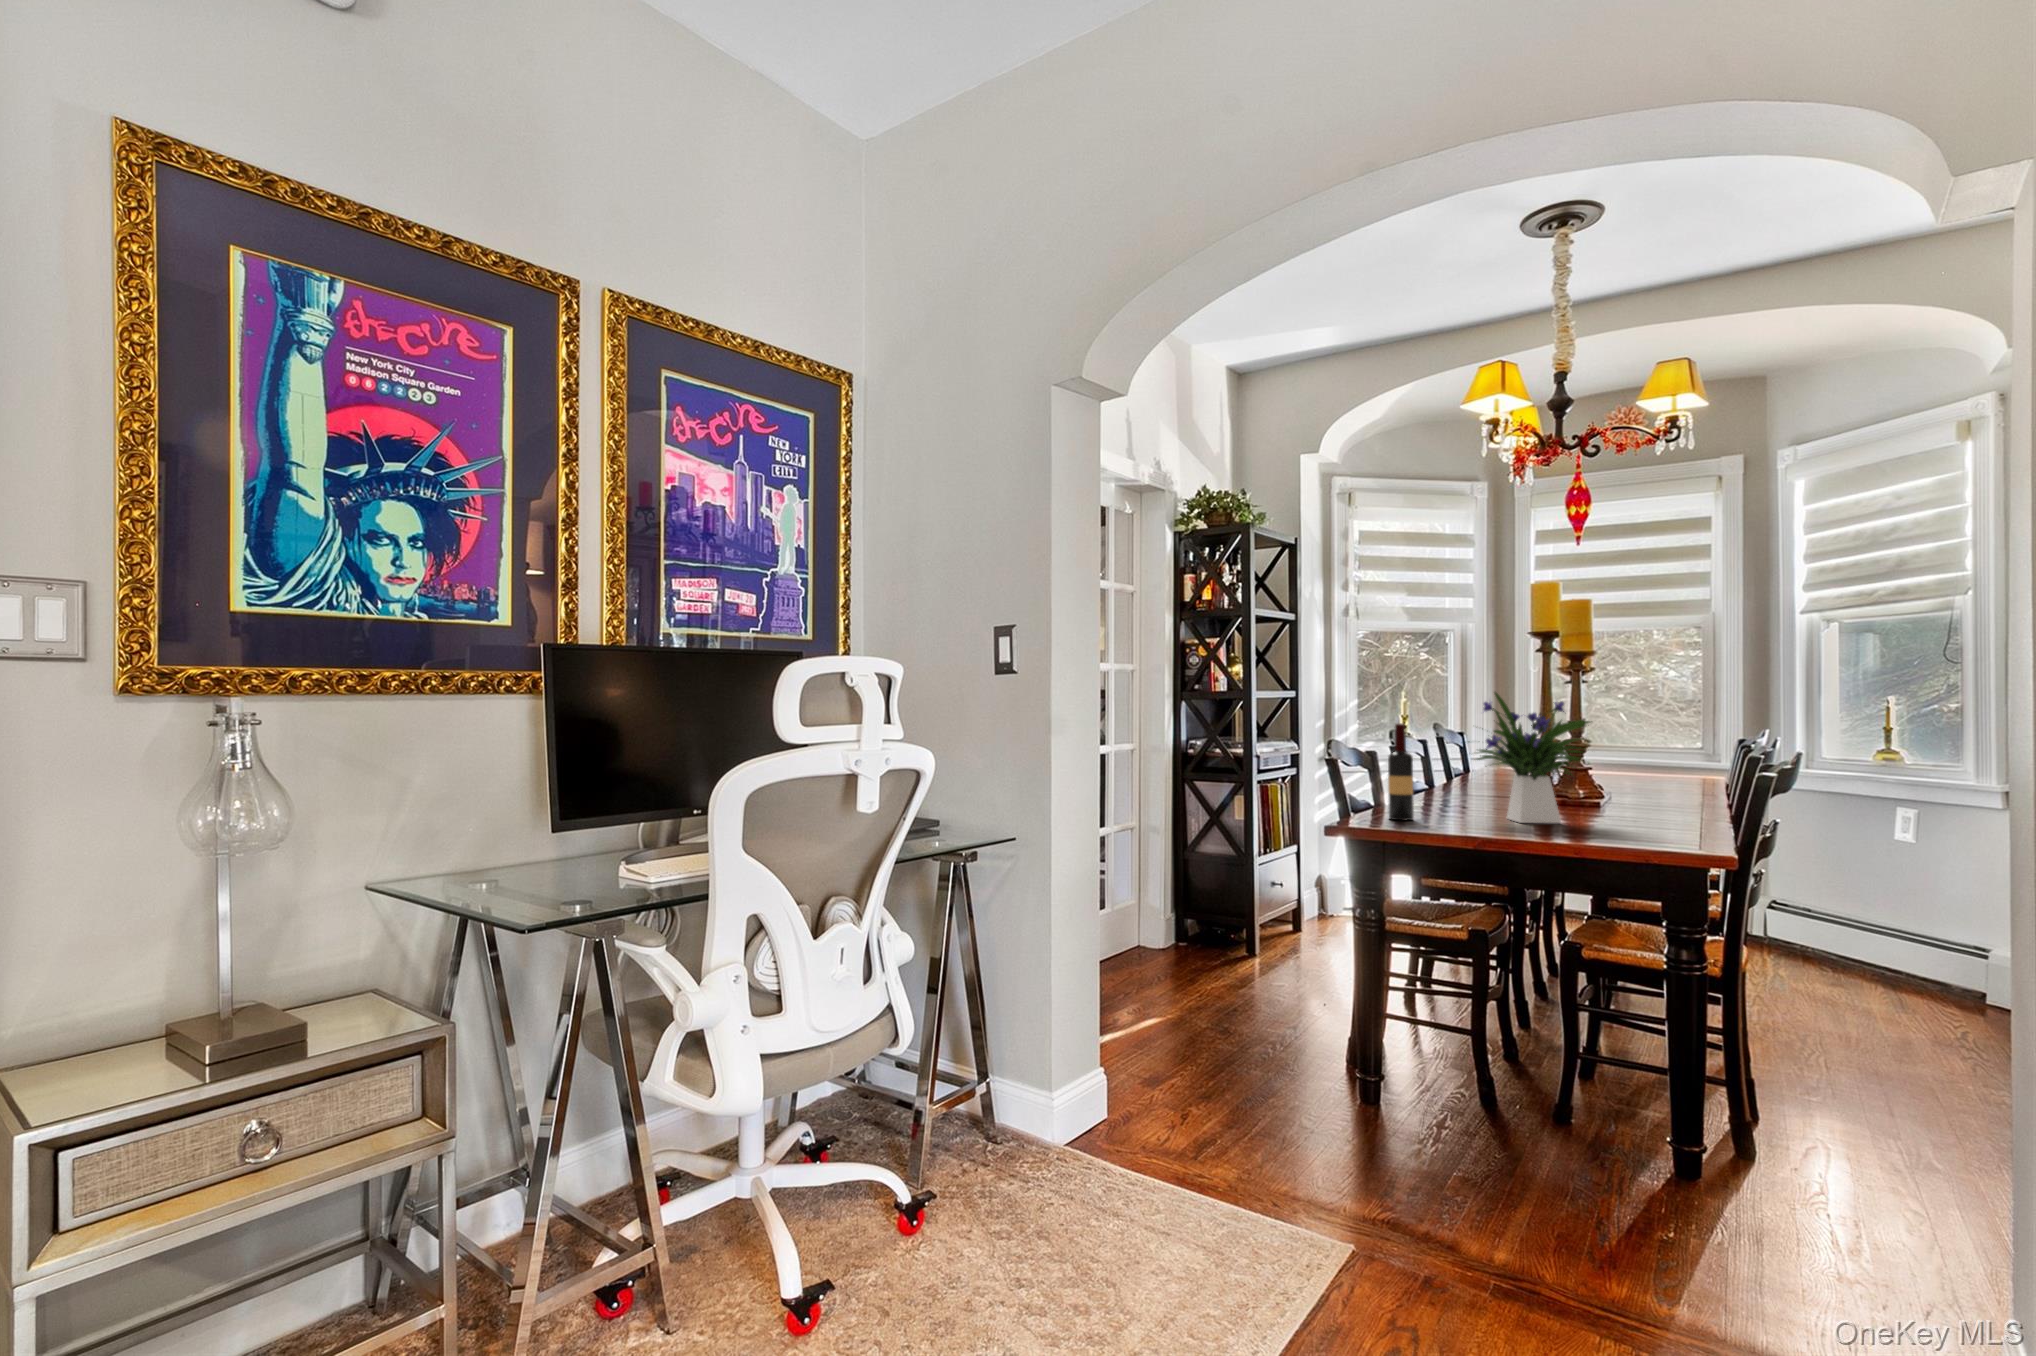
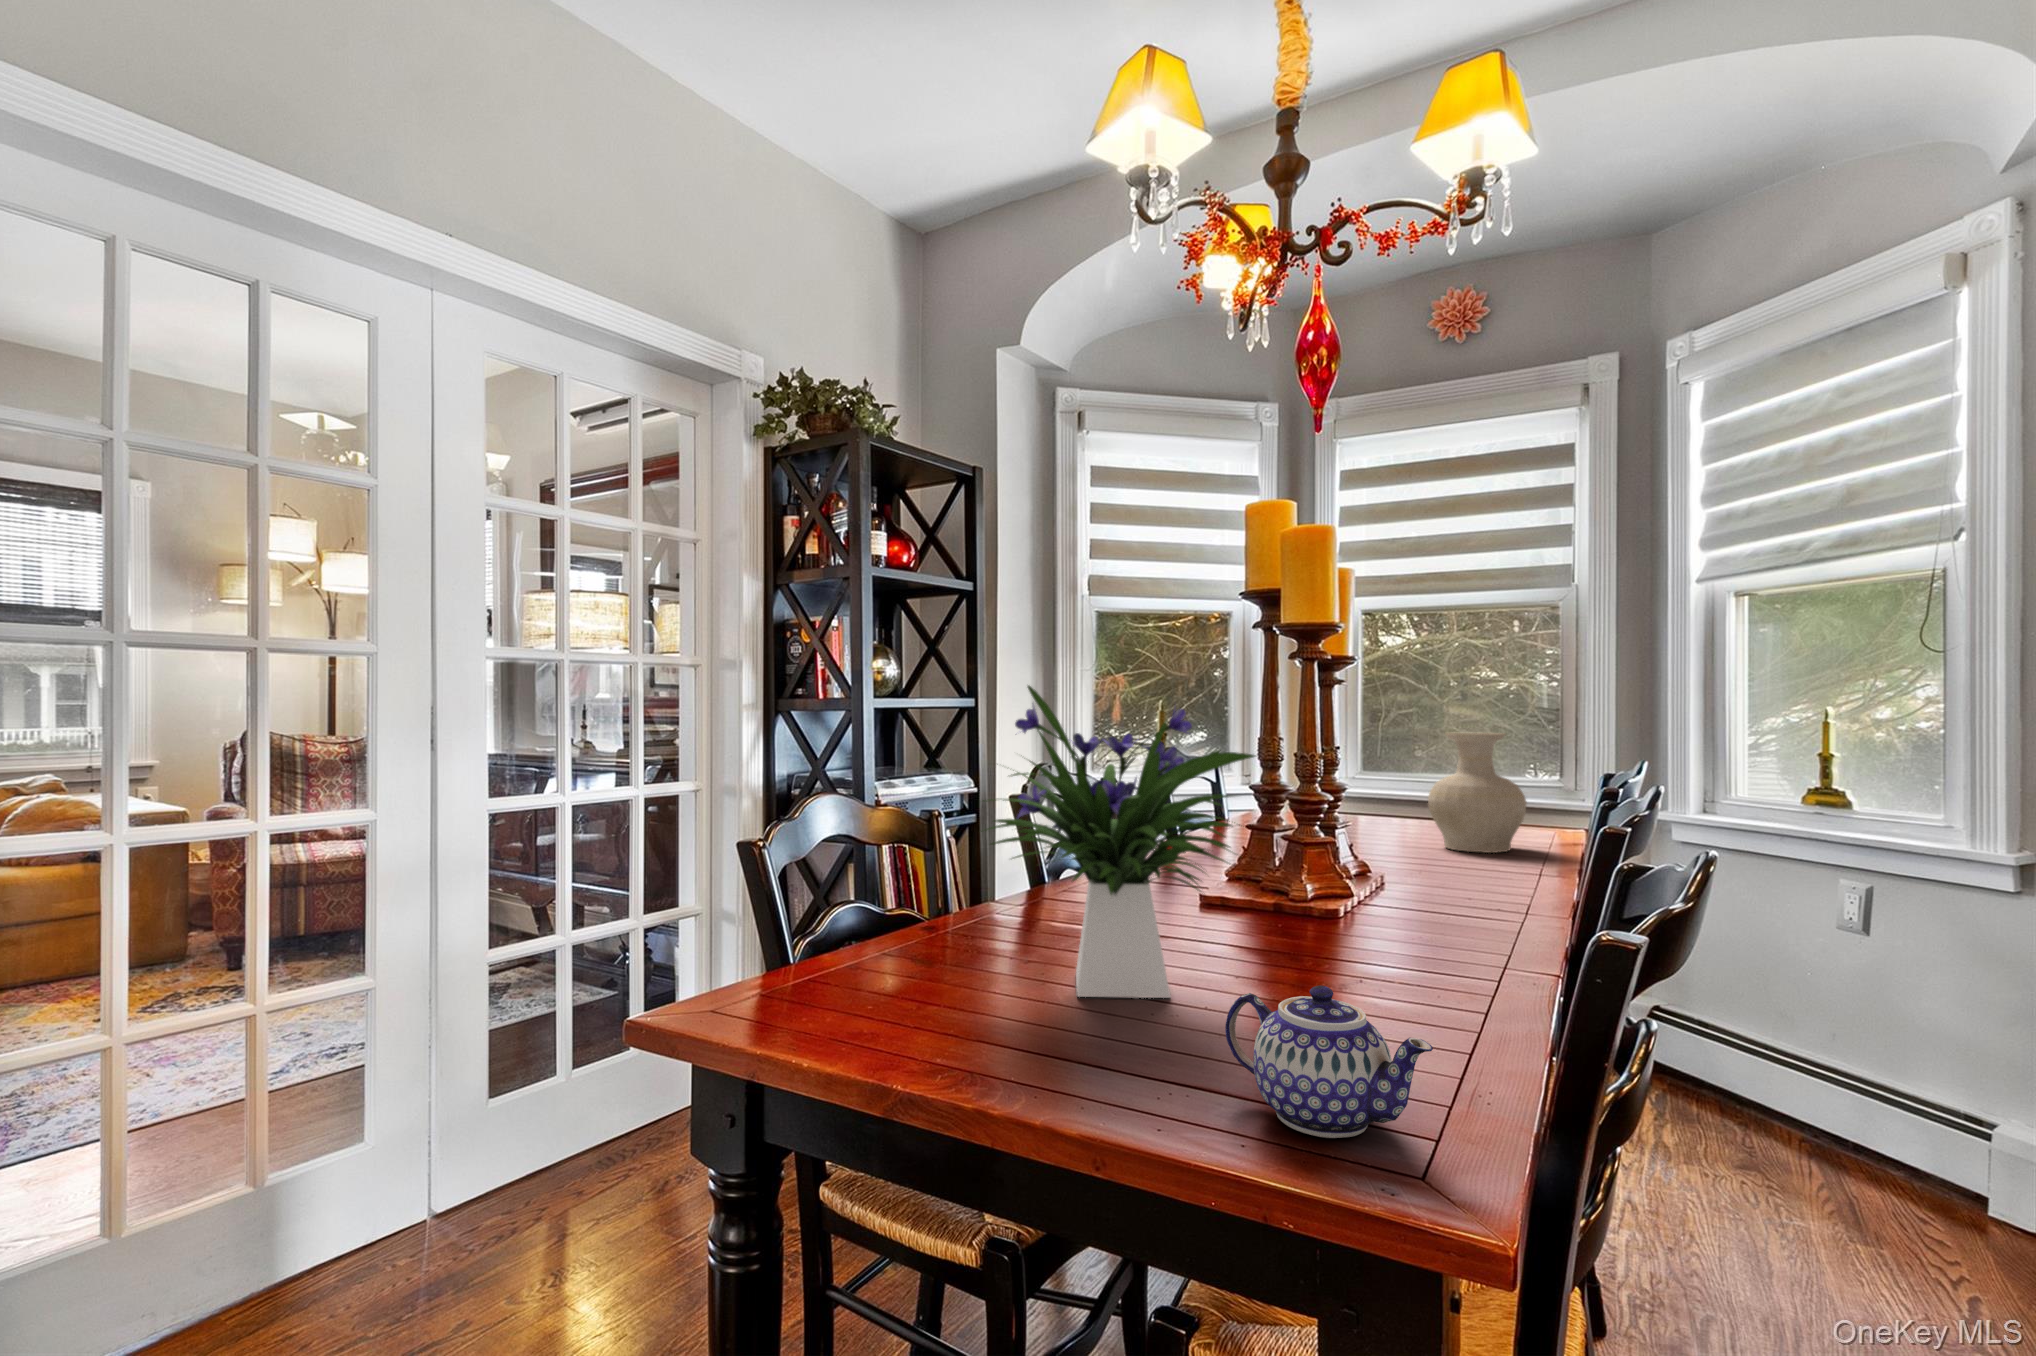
vase: none [1625,715,1690,788] -> present [1428,733,1527,853]
wine bottle: present [1388,723,1414,821] -> none [808,758,863,985]
teapot: none [1617,796,1702,842] -> present [1225,986,1433,1138]

